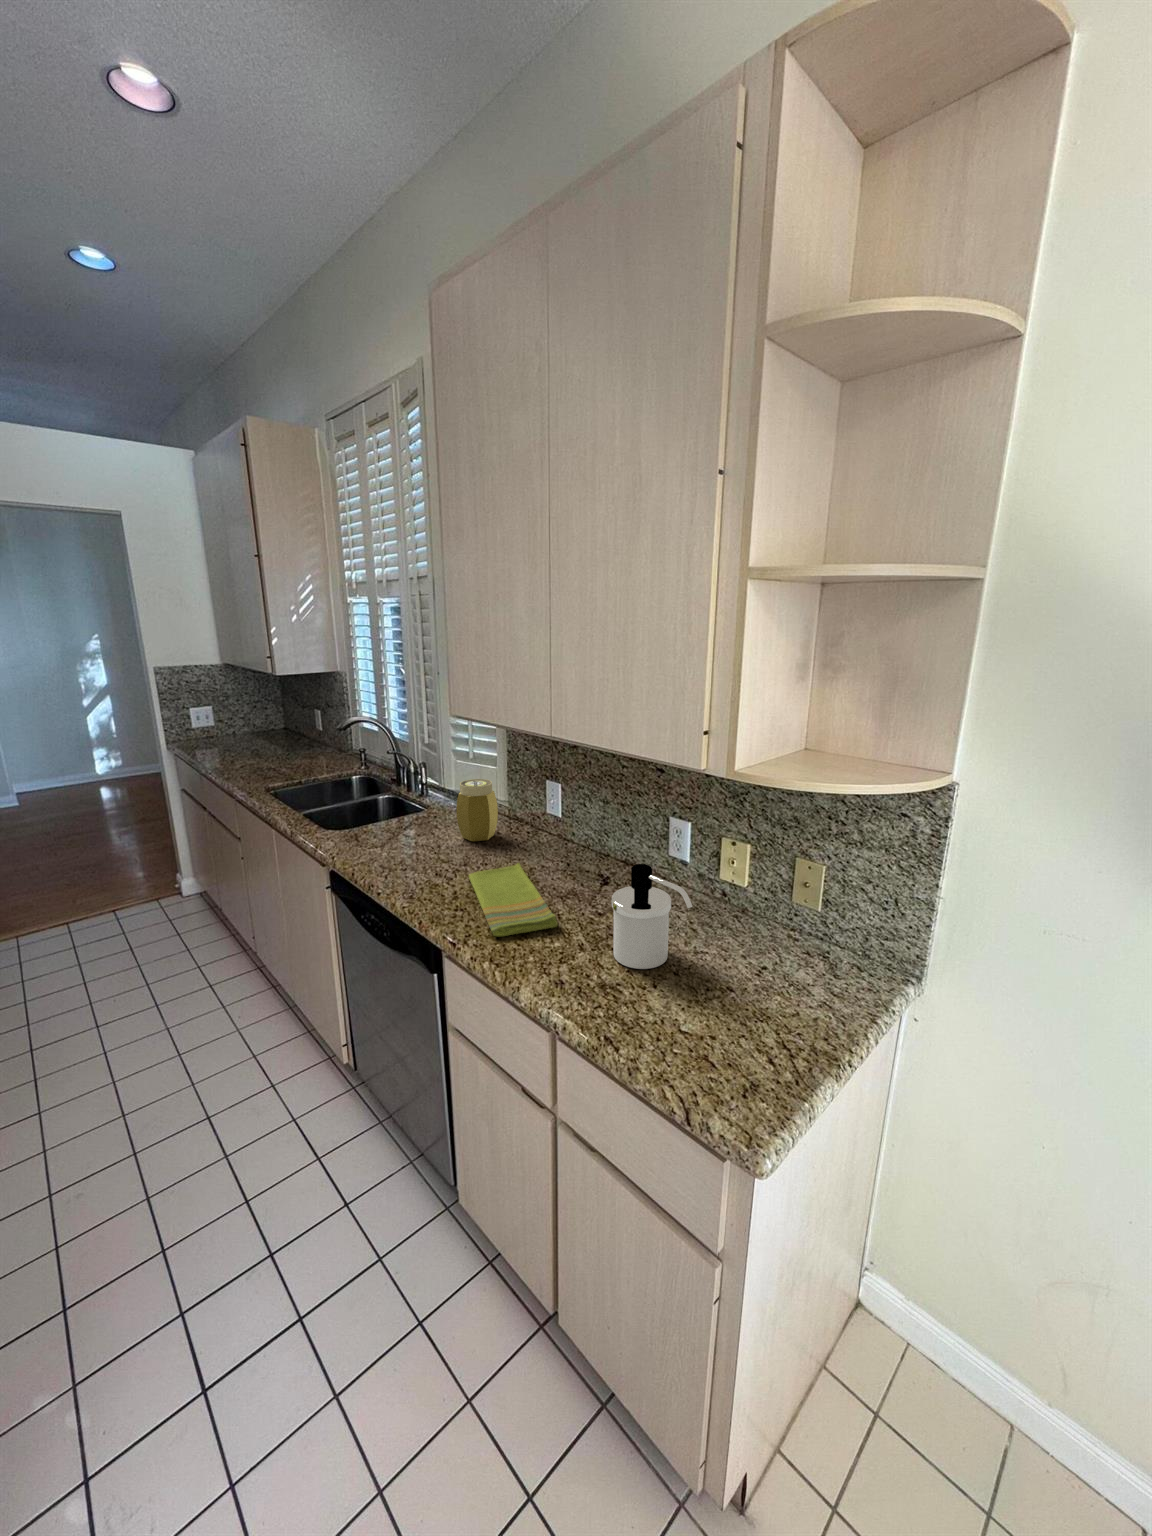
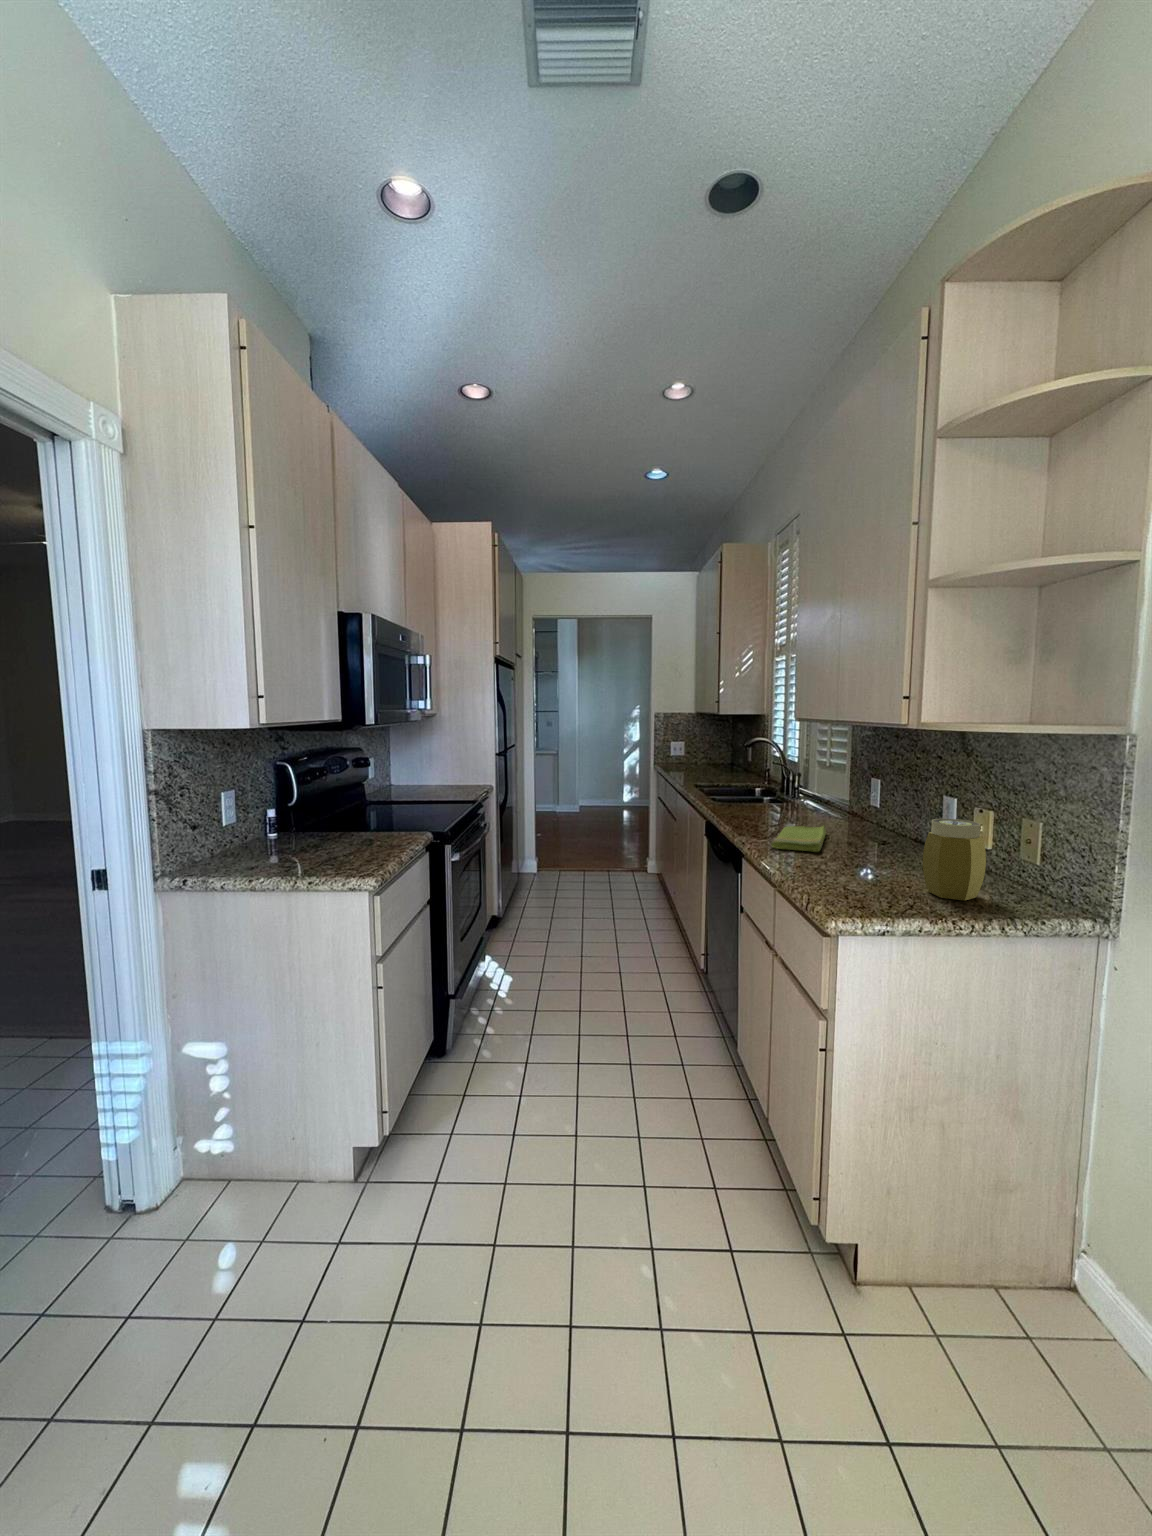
jar: present [456,779,498,841] -> present [923,819,986,901]
soap dispenser: present [612,864,692,969] -> none [842,799,890,874]

